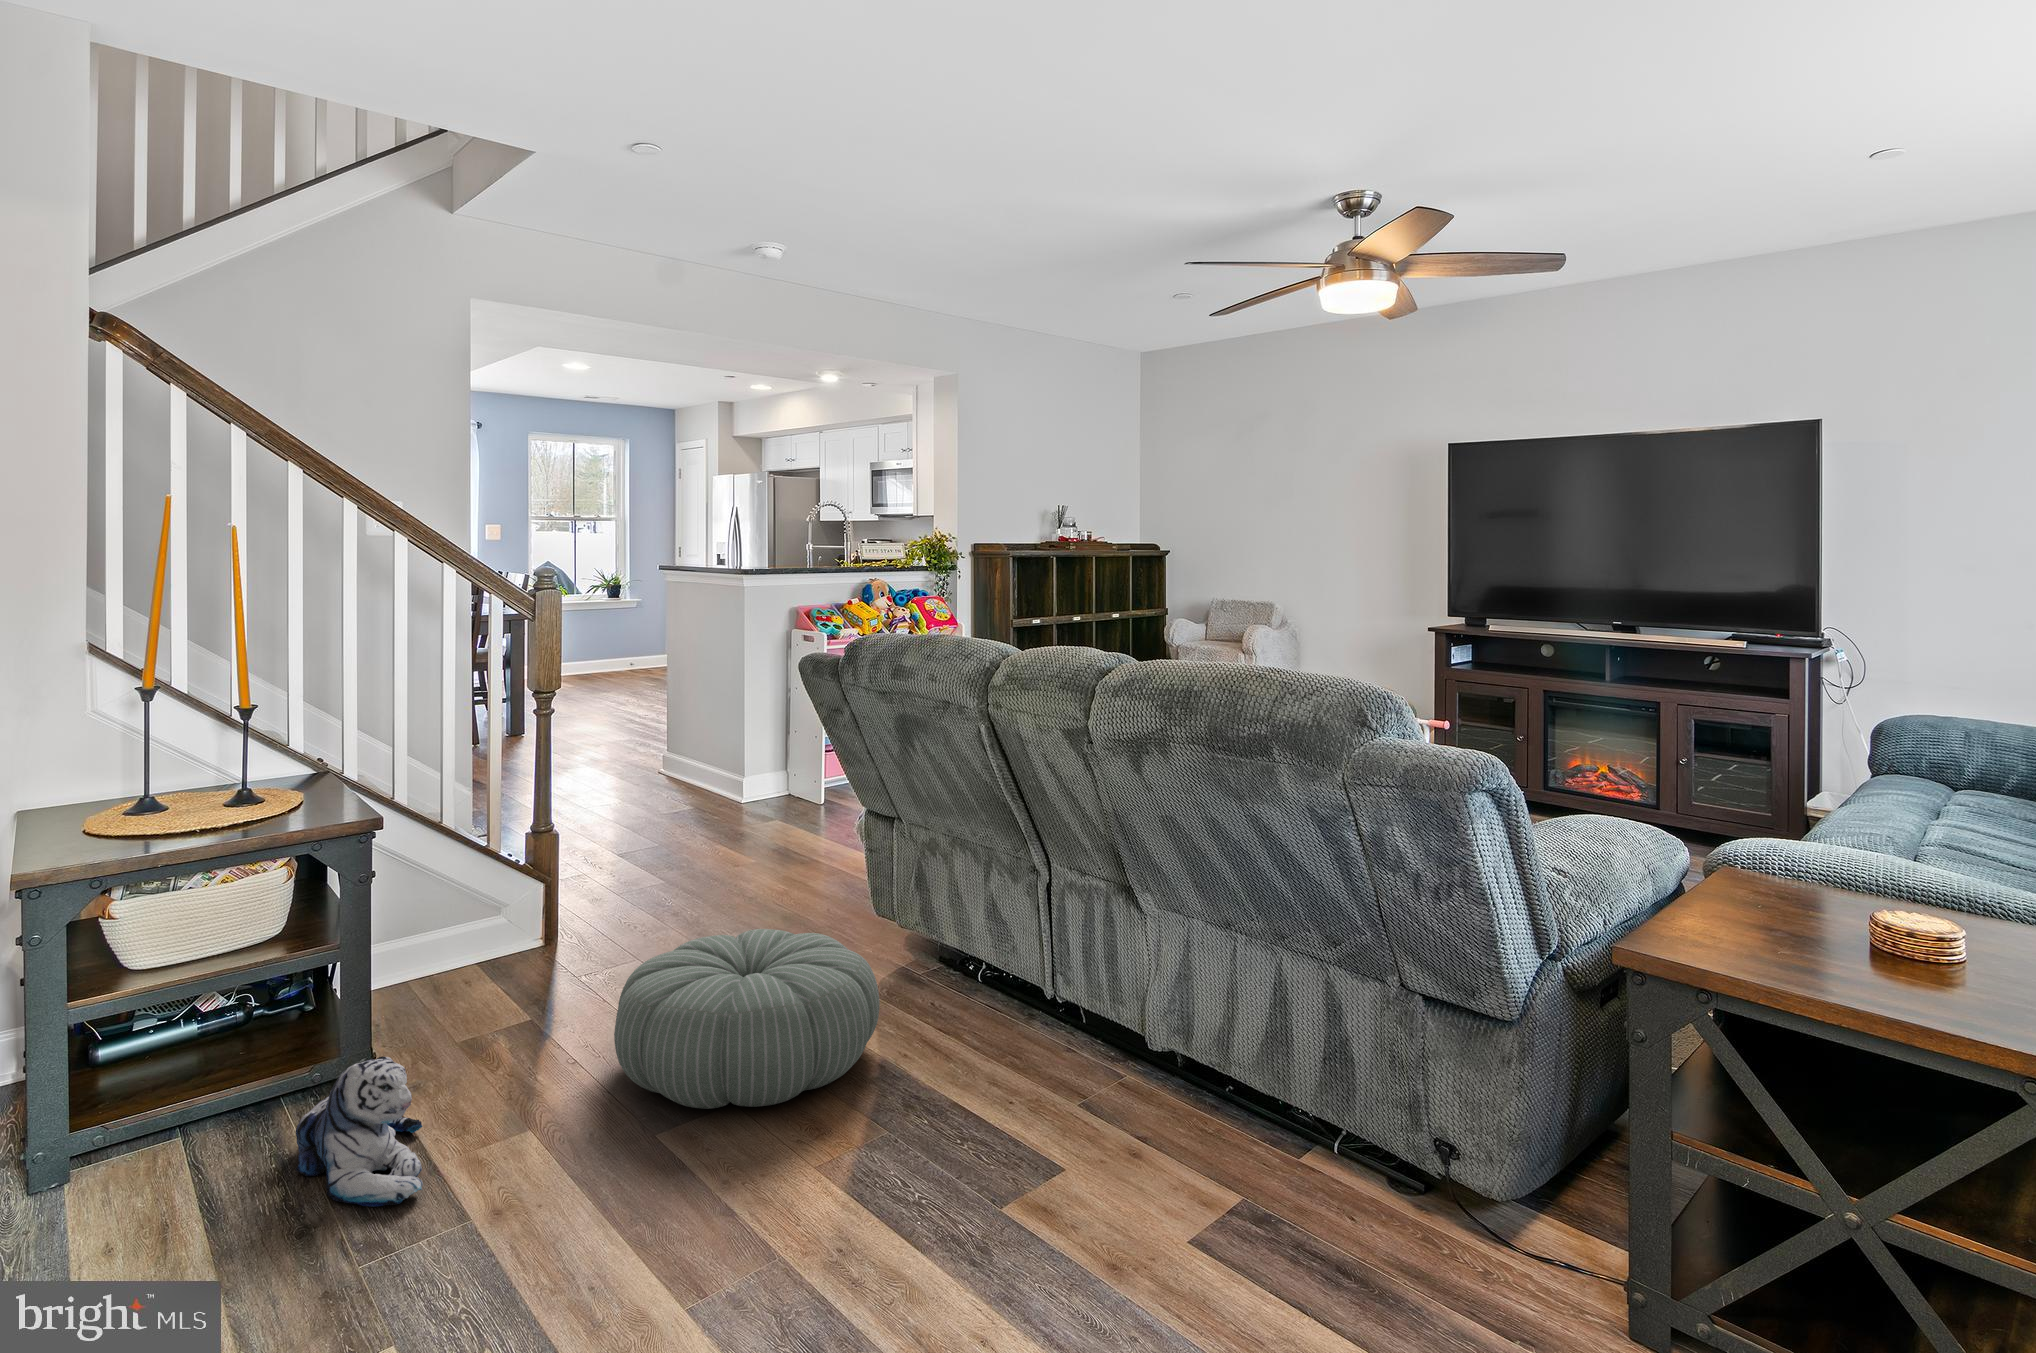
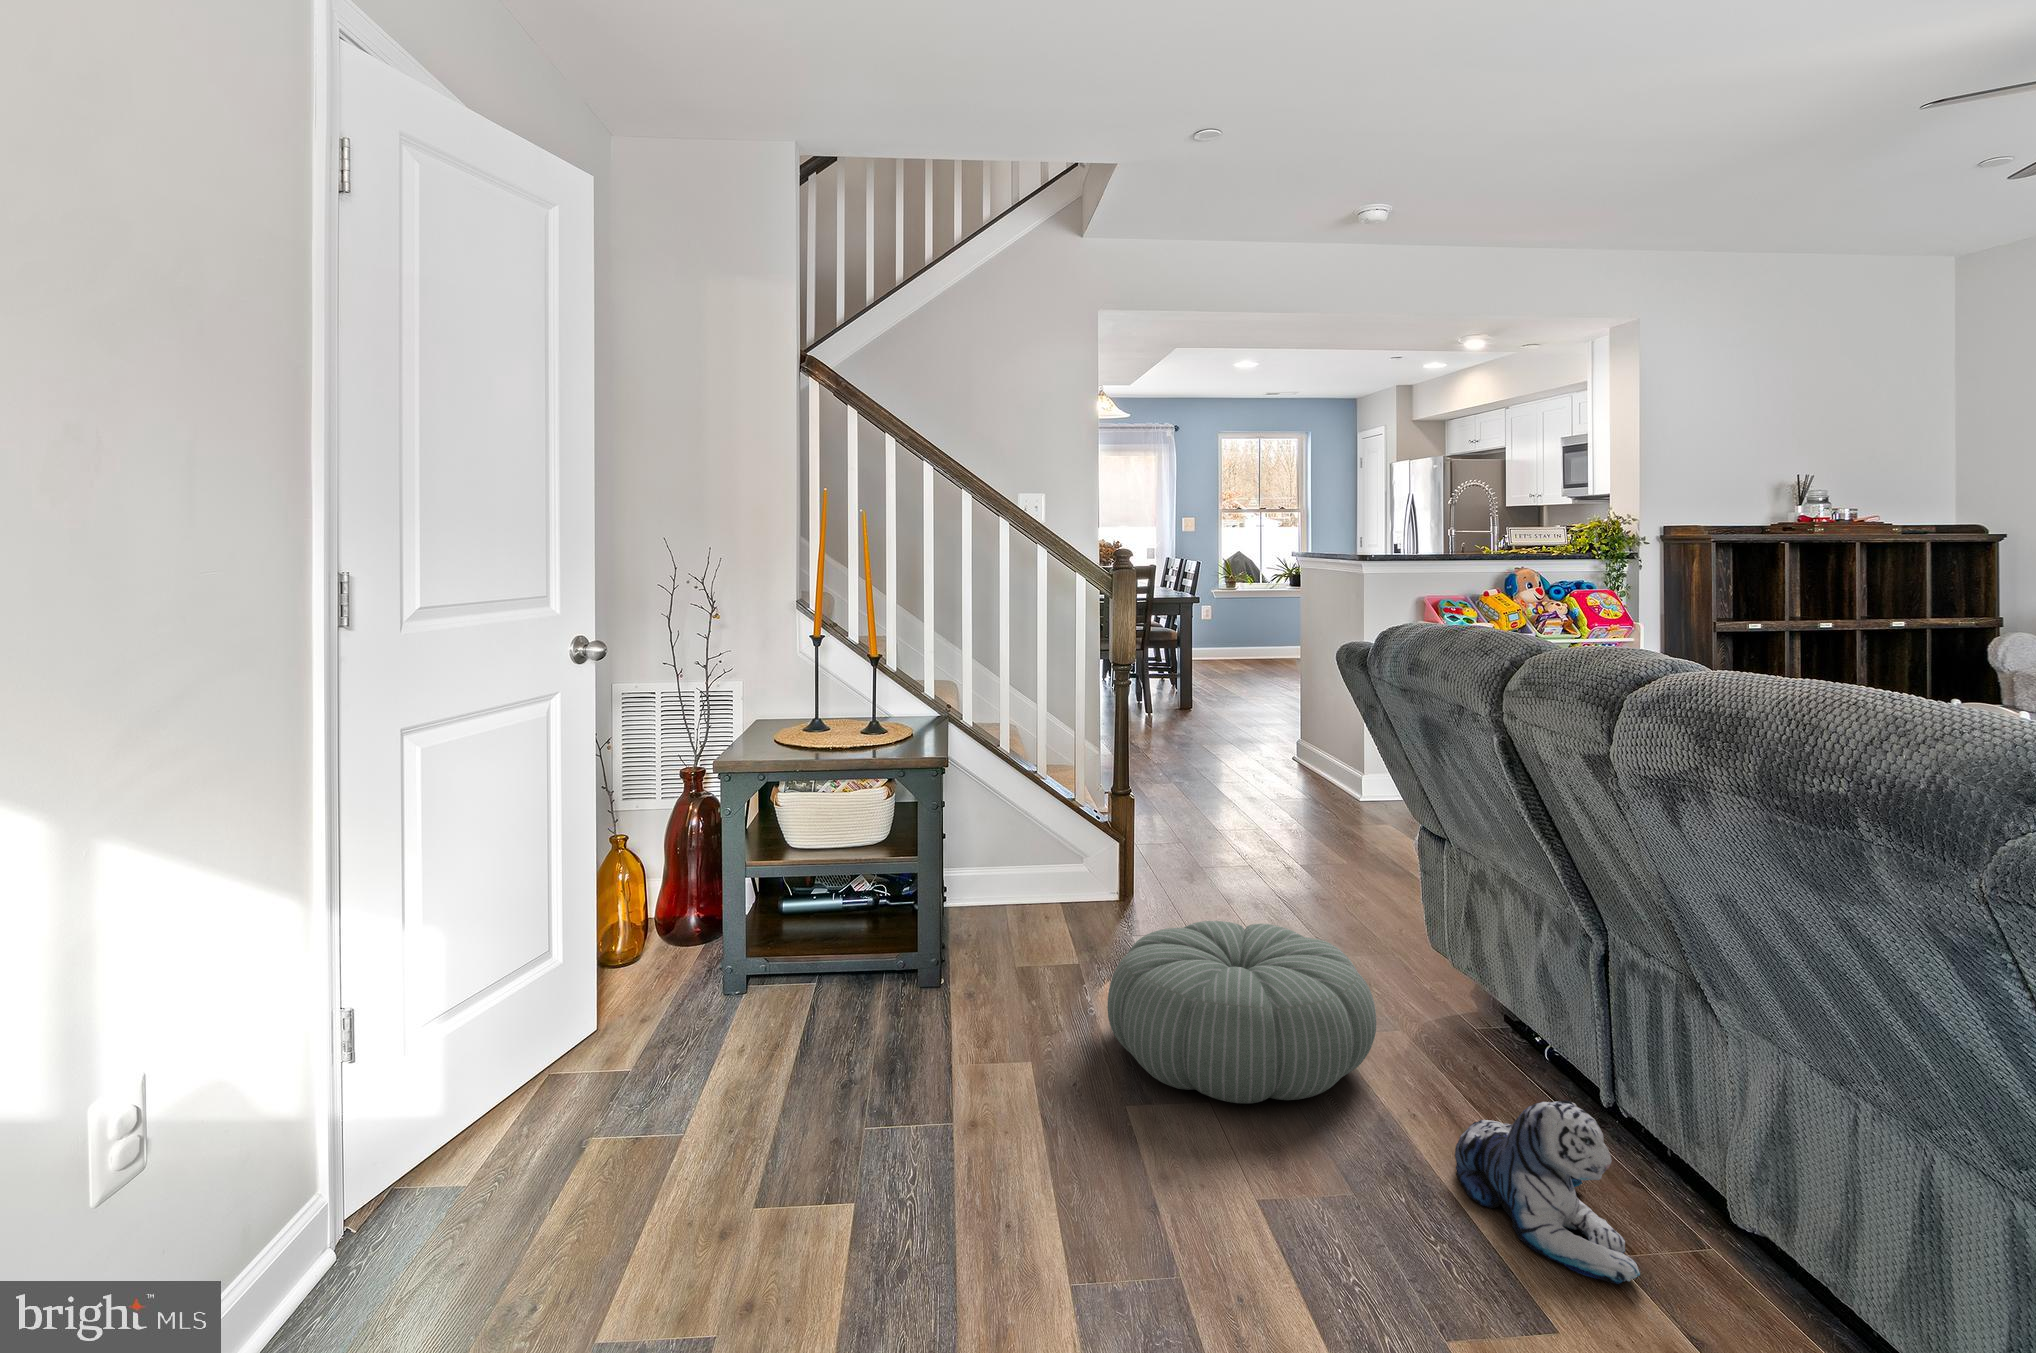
plush toy: present [295,1056,423,1207] -> present [1455,1100,1640,1284]

